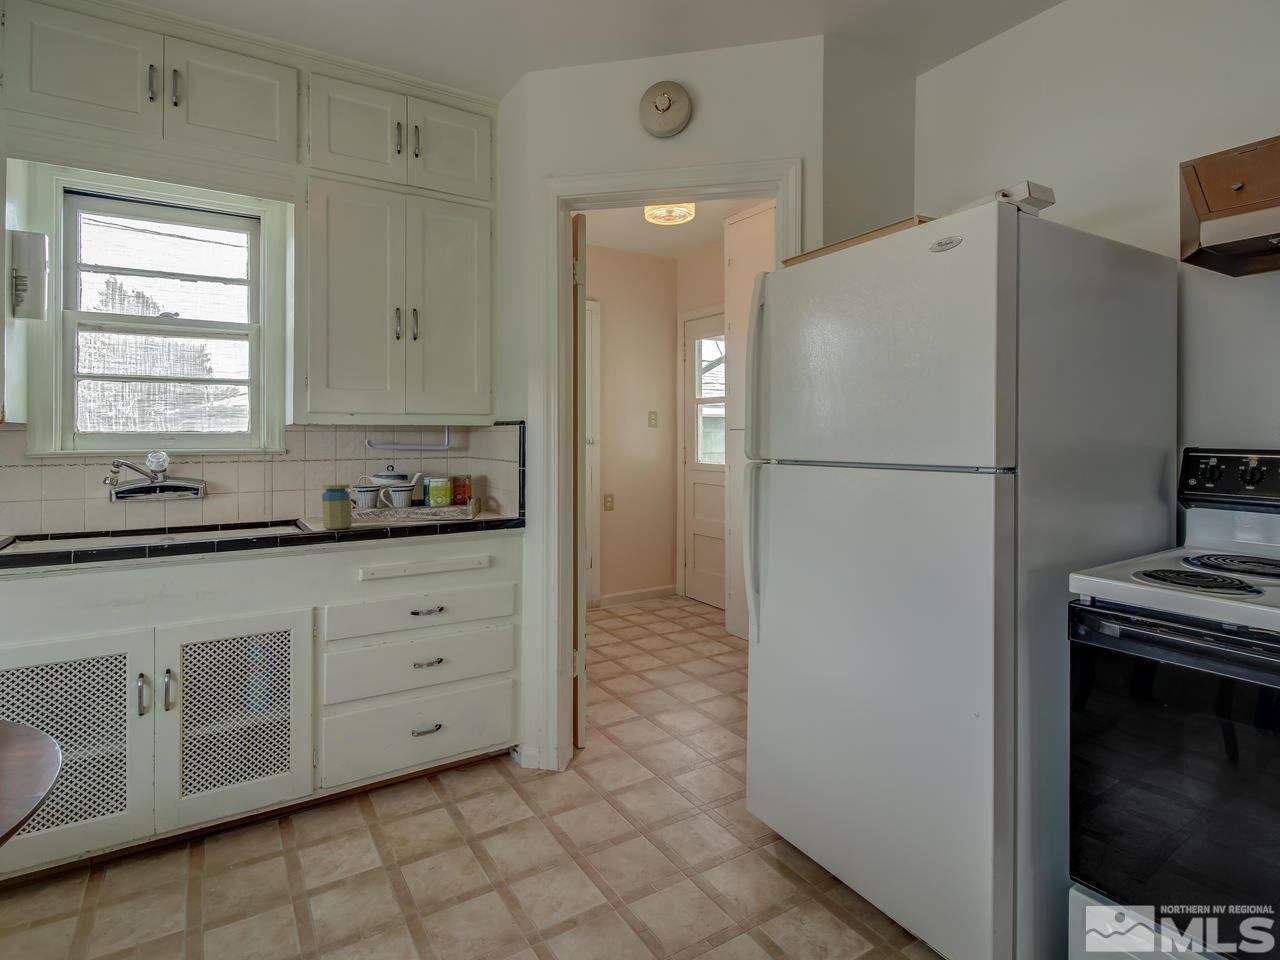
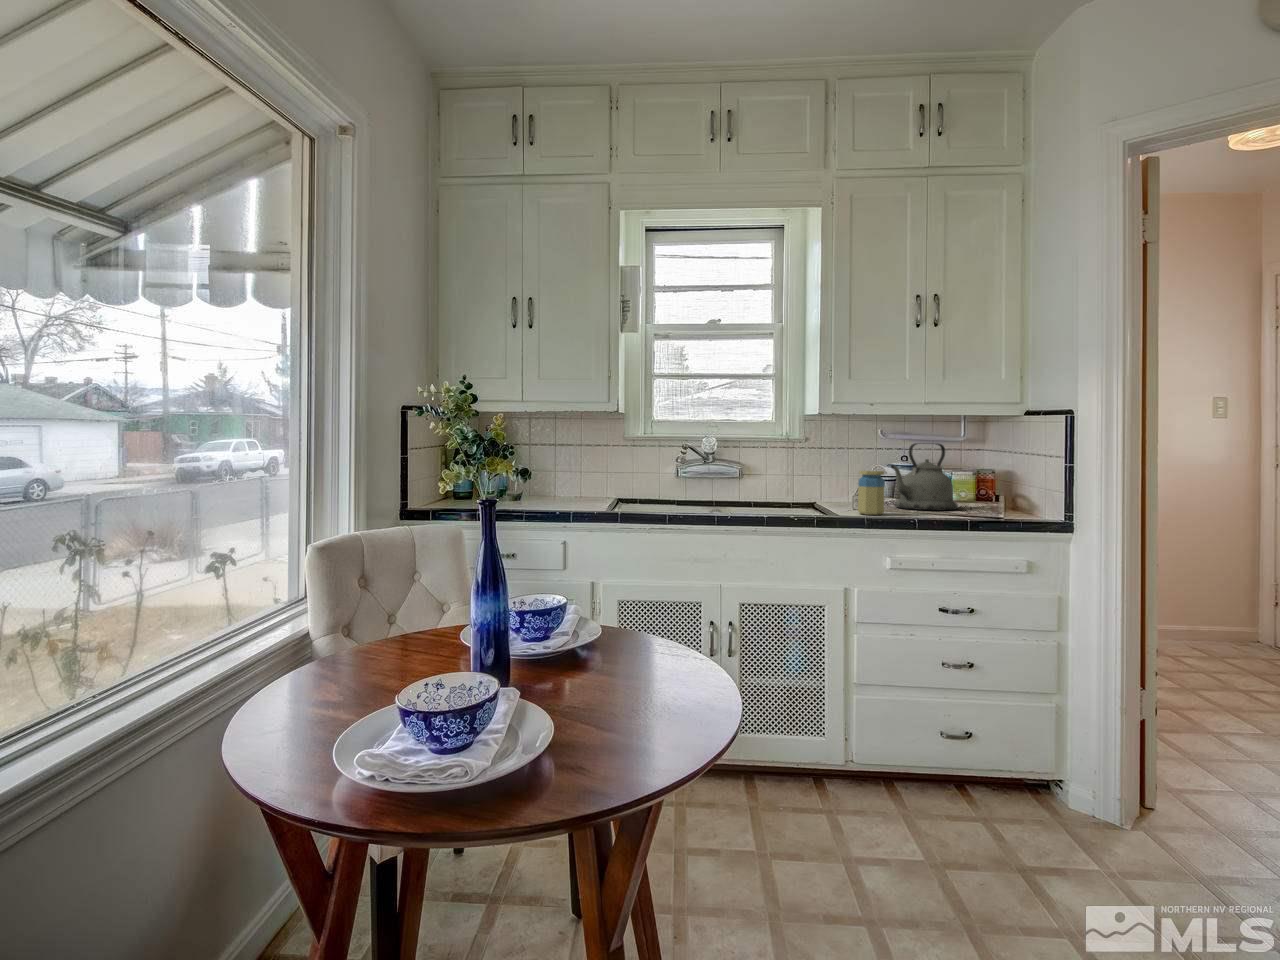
kettle: none [365,454,435,519] -> present [891,443,958,510]

